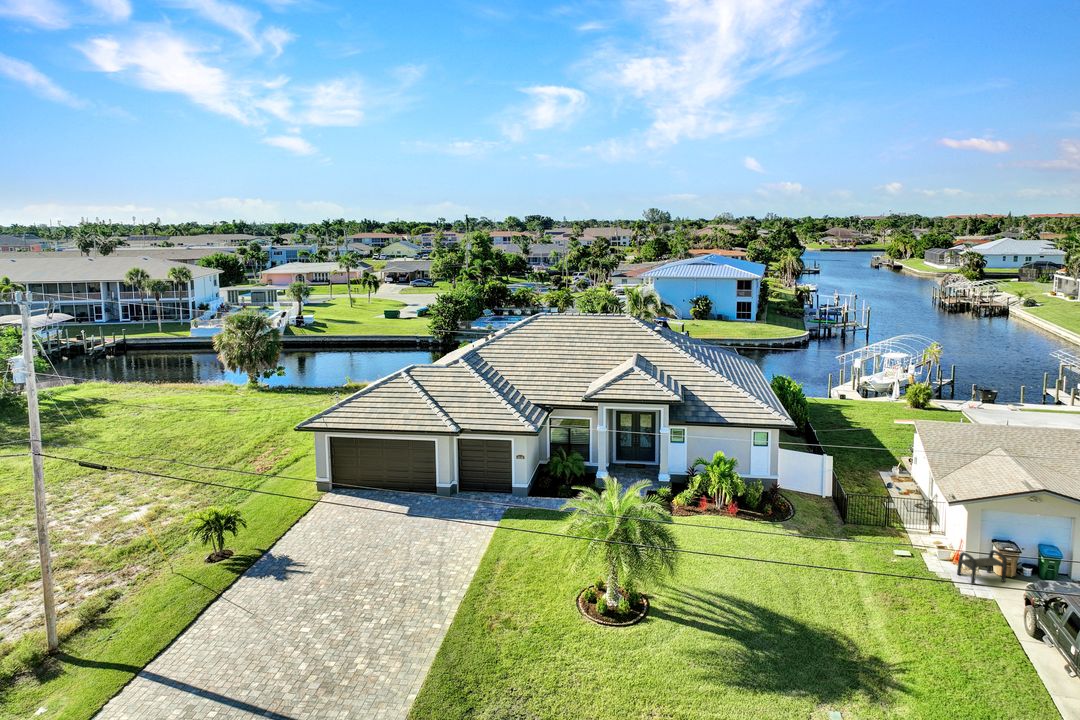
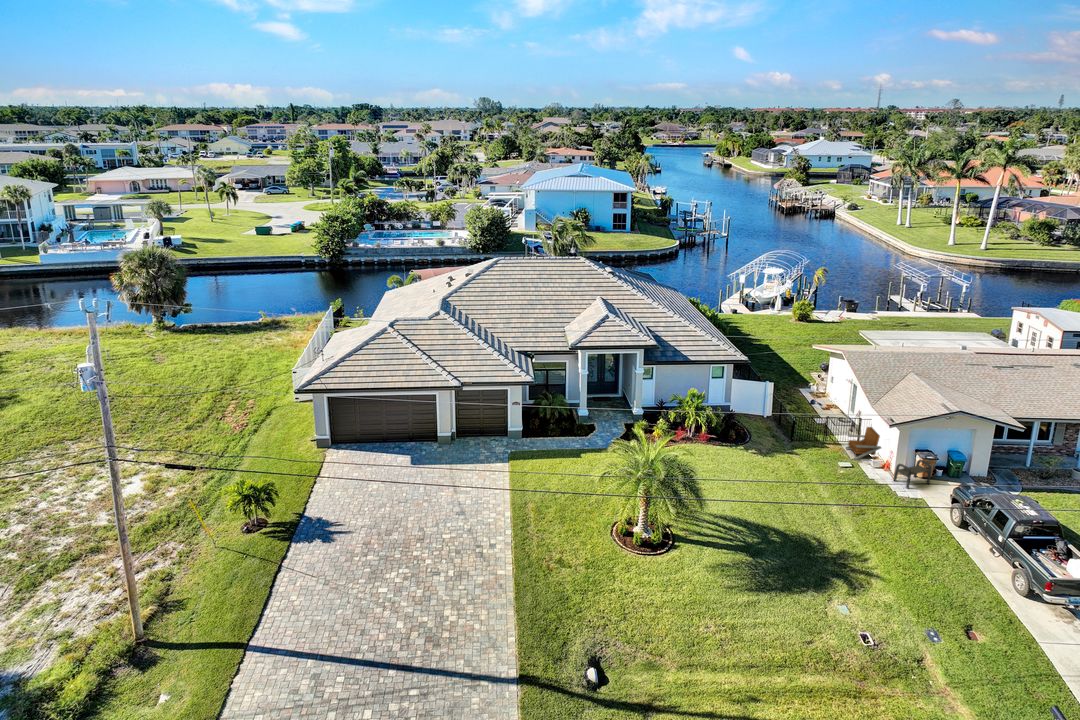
lounge chair: none [909,508,950,551] -> present [846,427,881,461]

